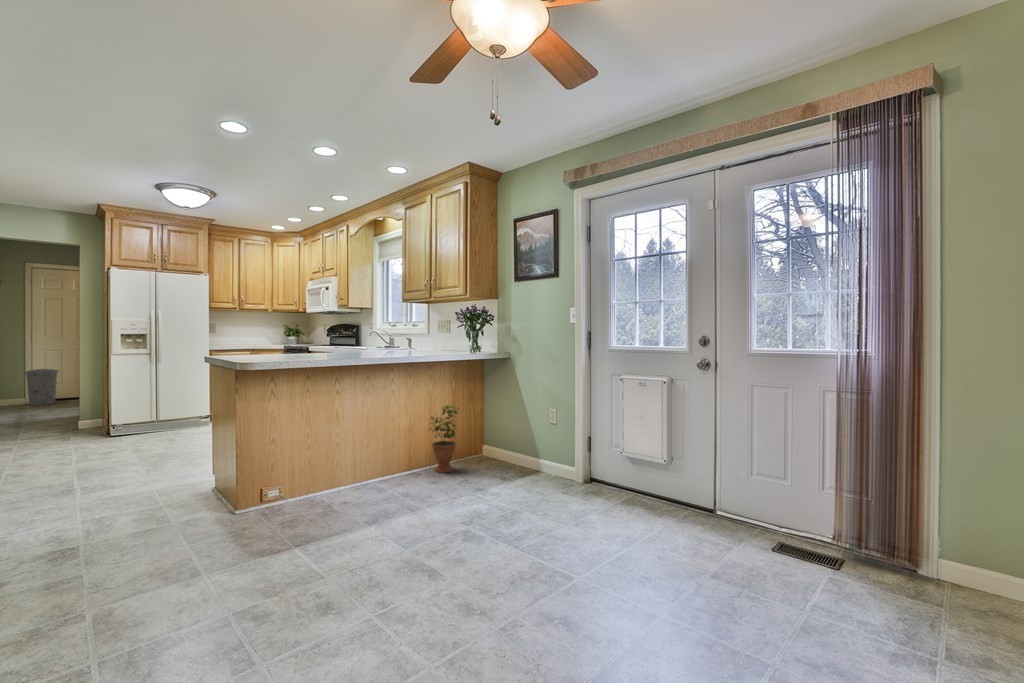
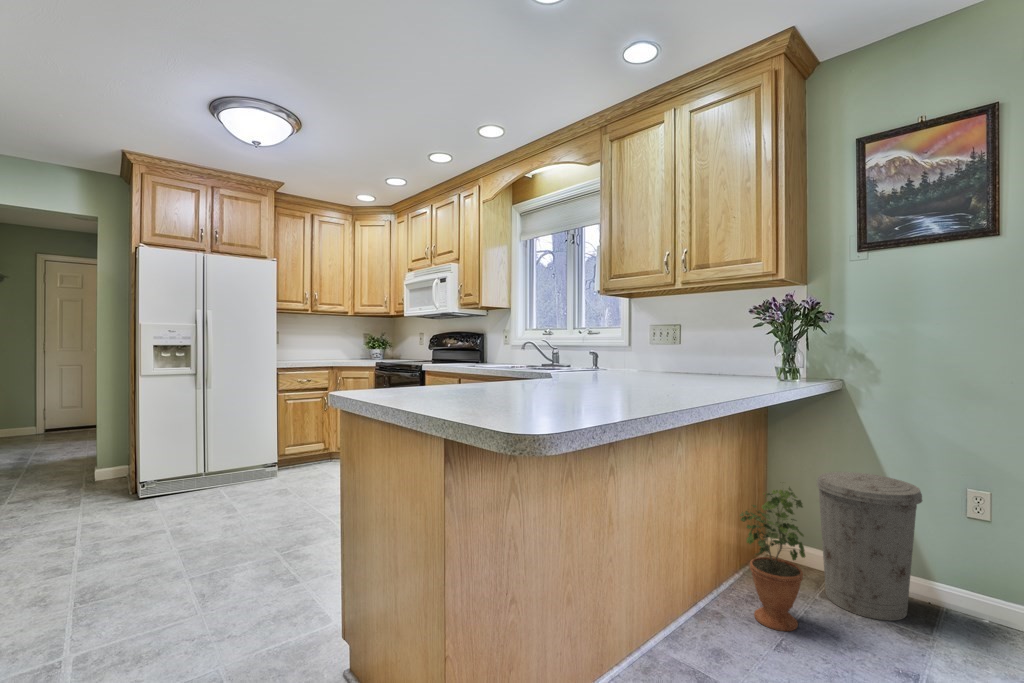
trash can: present [26,369,58,405] -> present [817,472,922,621]

